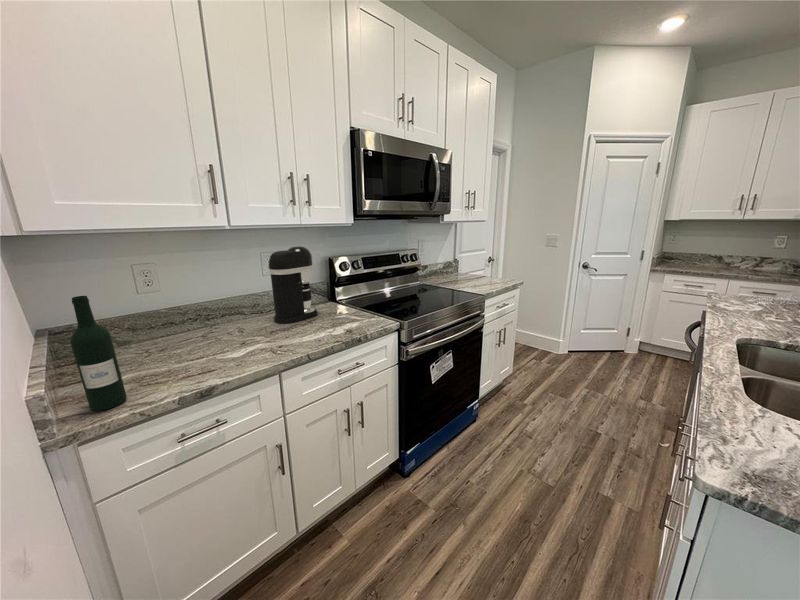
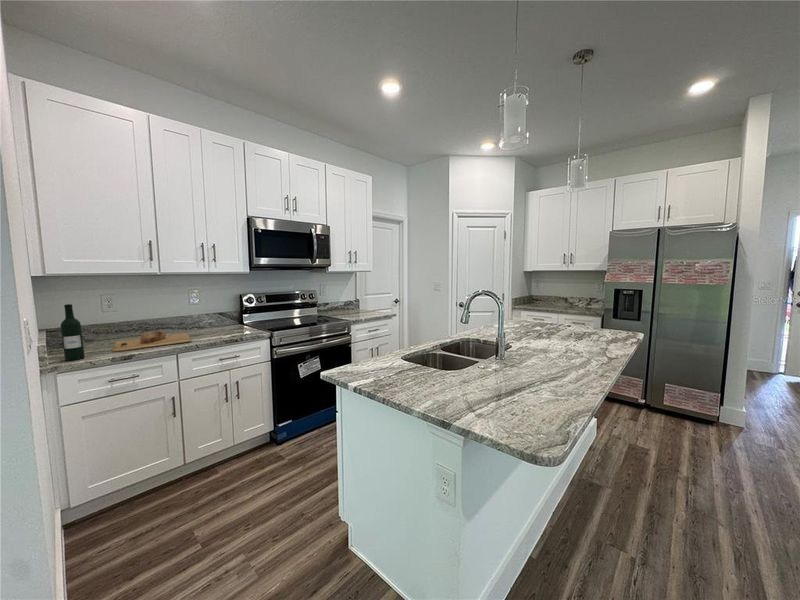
coffee maker: present [269,246,318,324] -> none [189,286,224,333]
cutting board: none [168,326,295,378] -> present [113,330,191,352]

